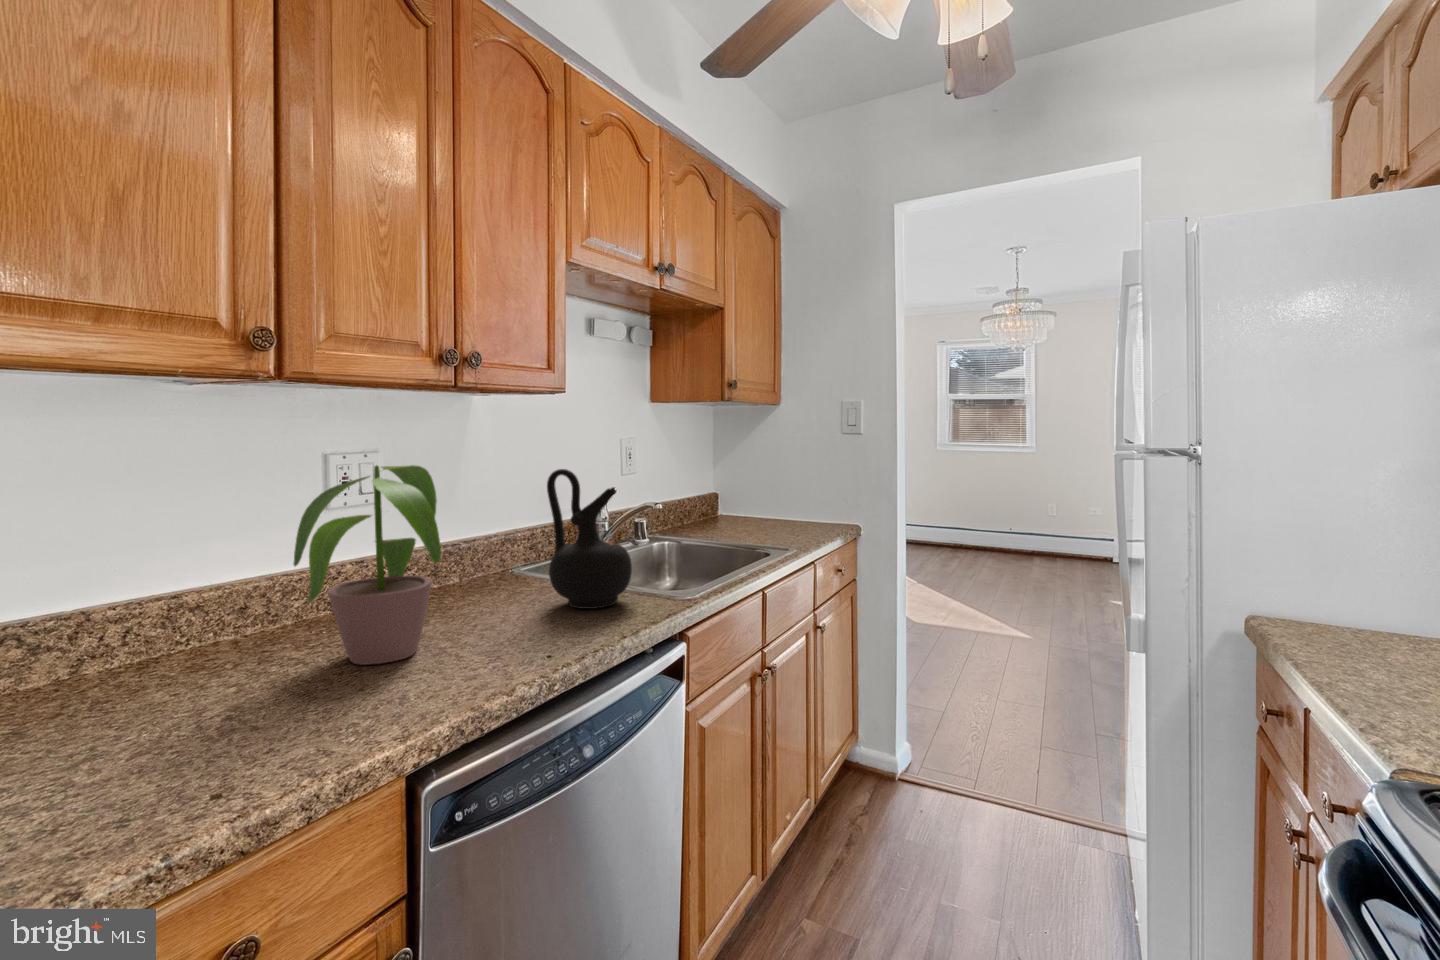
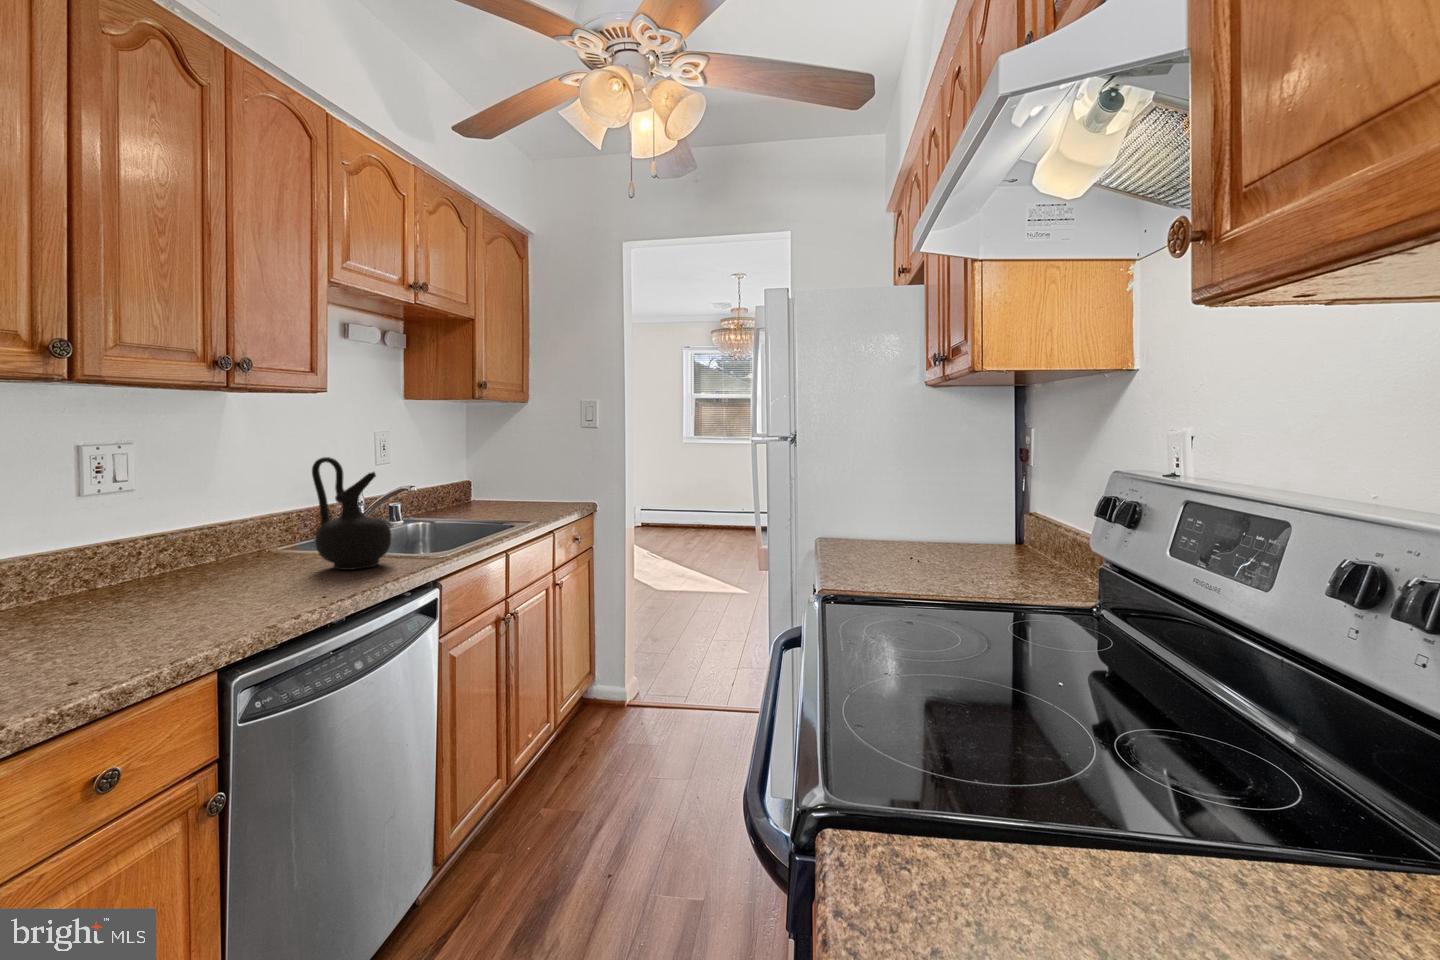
potted plant: present [294,465,441,665] -> none [48,452,249,615]

